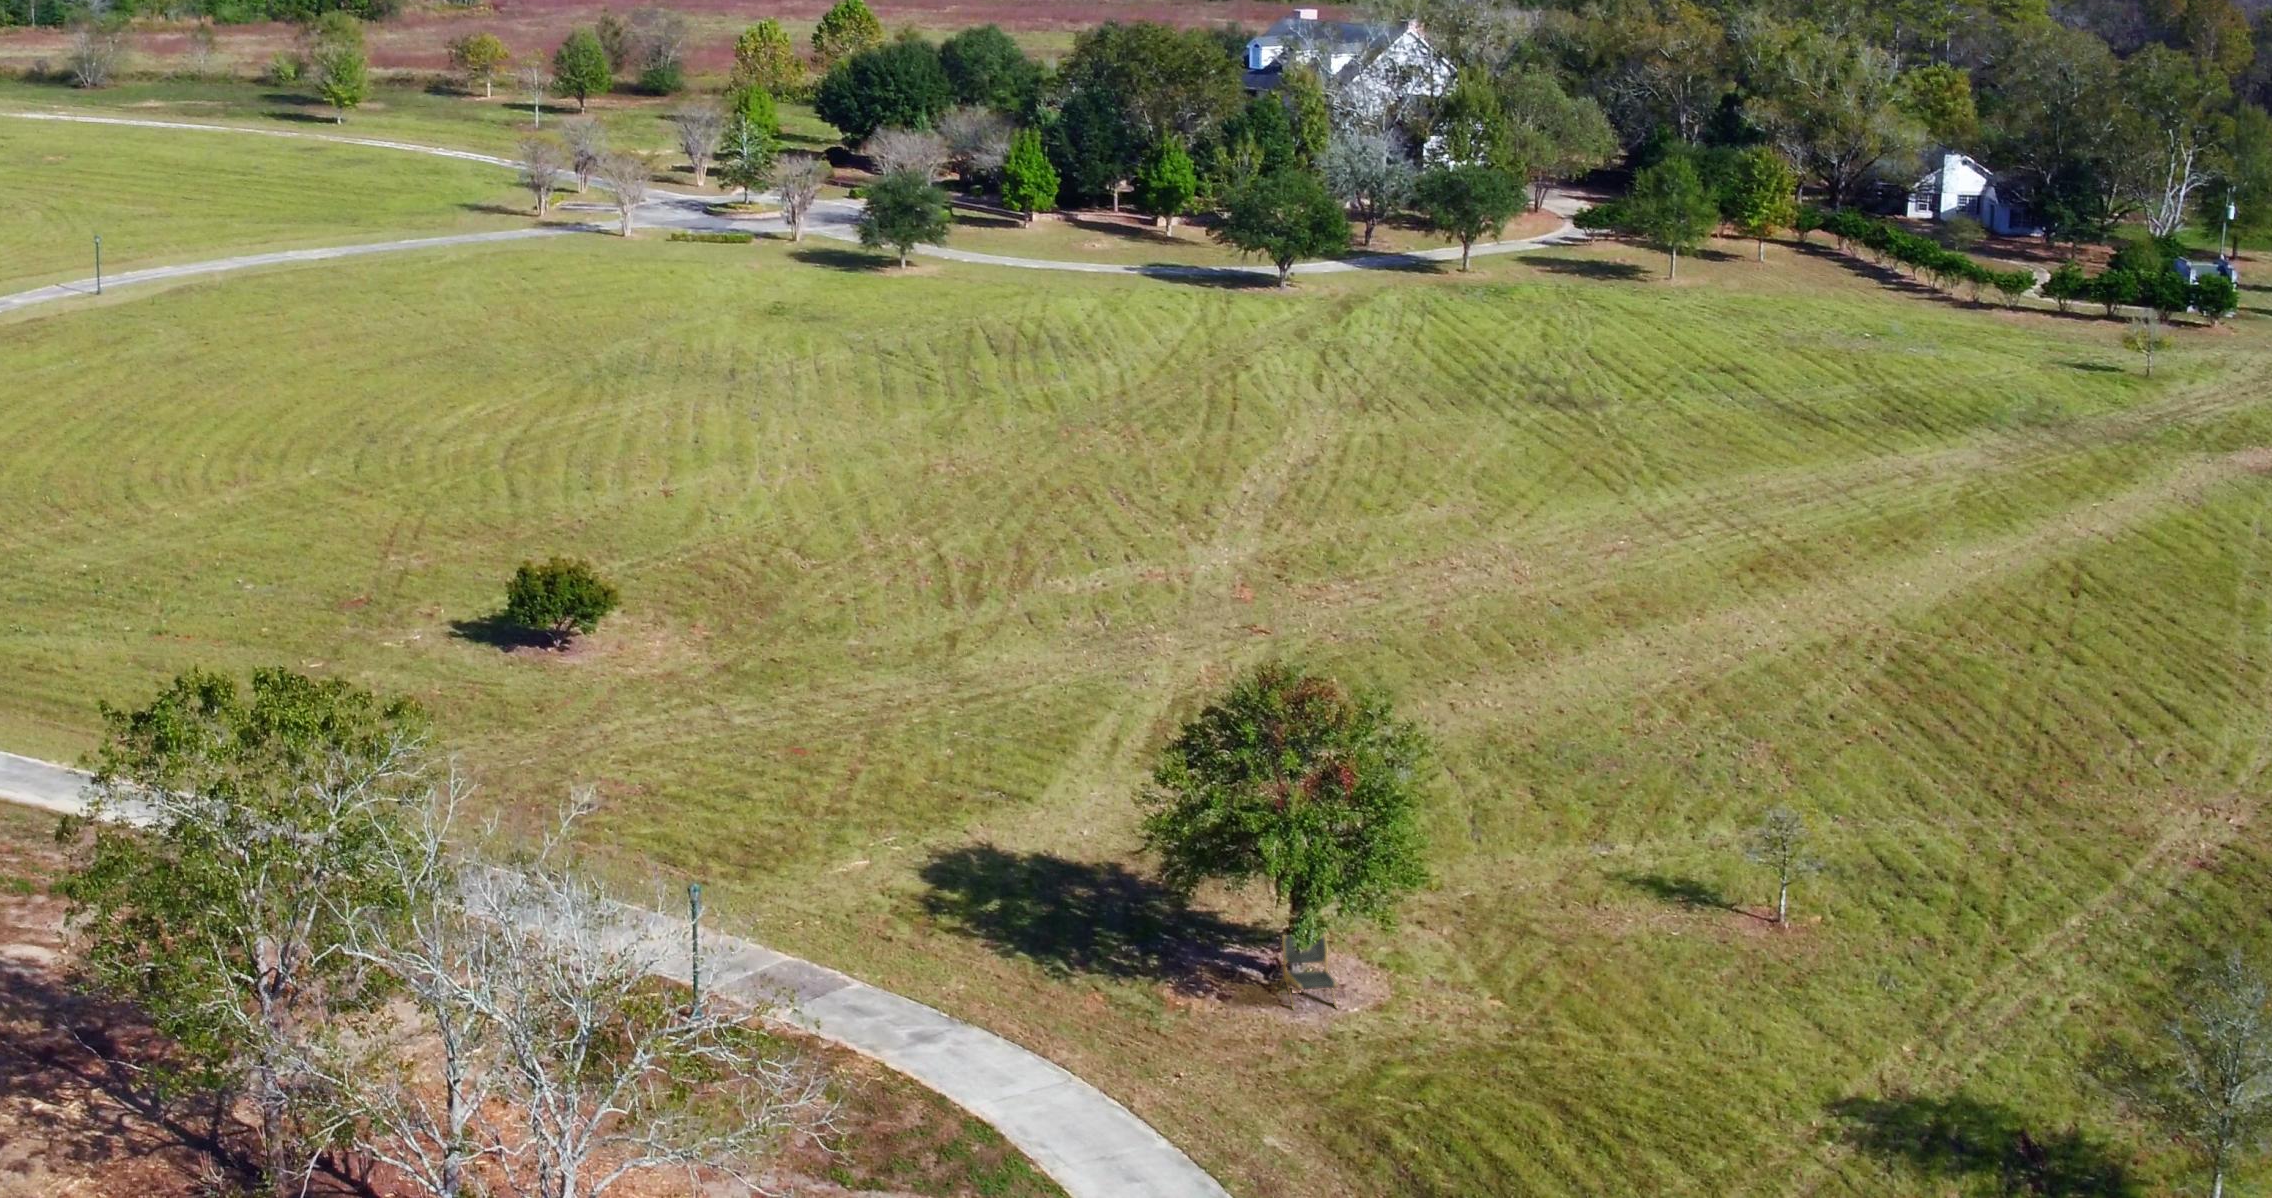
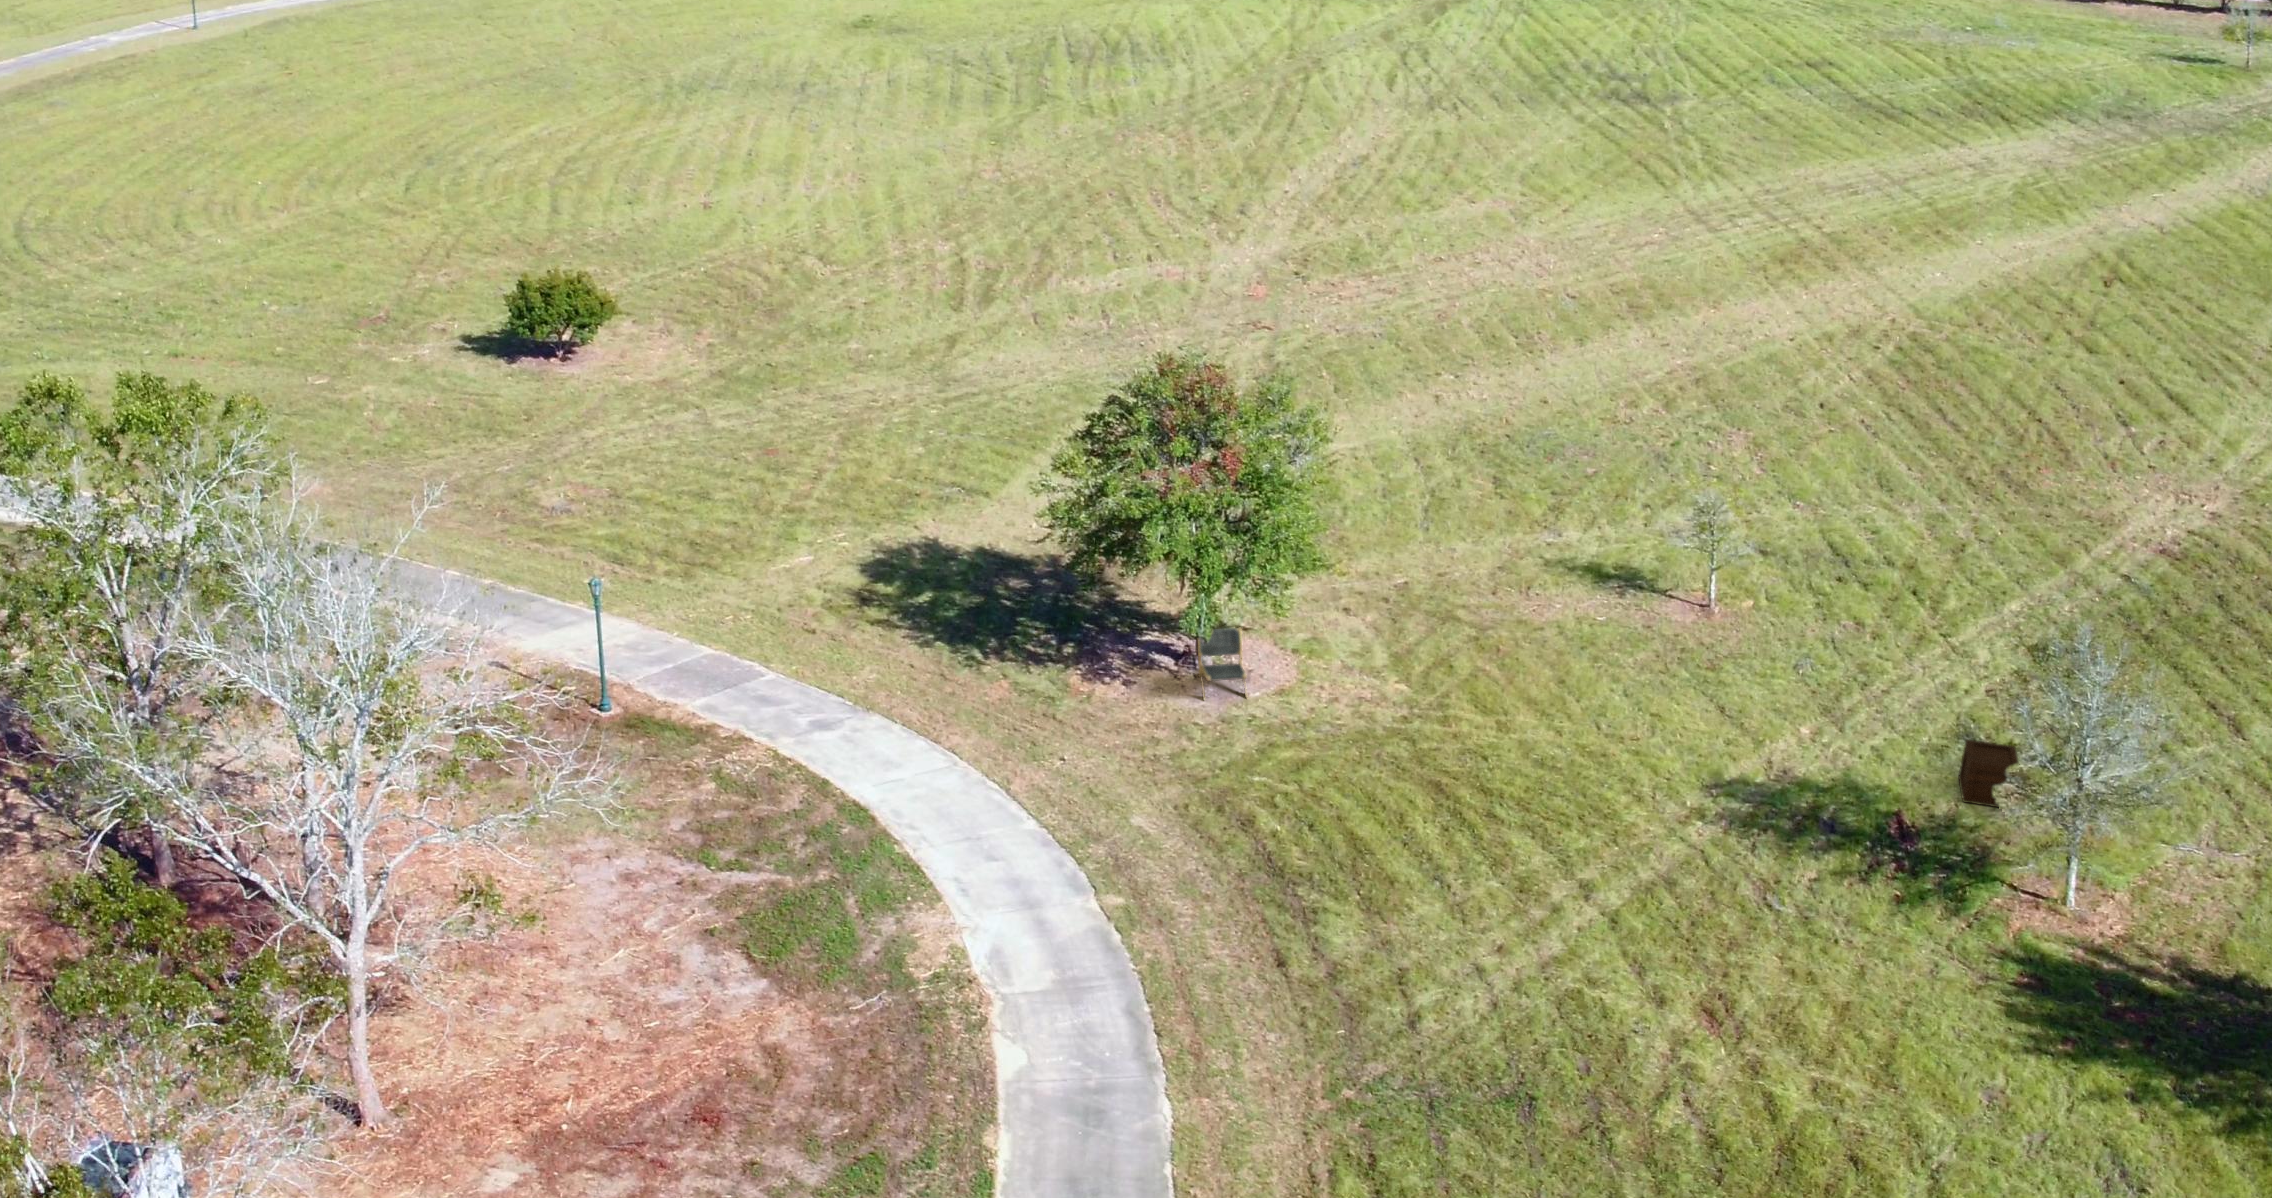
wooden crate: none [2082,1061,2157,1136] -> present [1958,740,2020,807]

